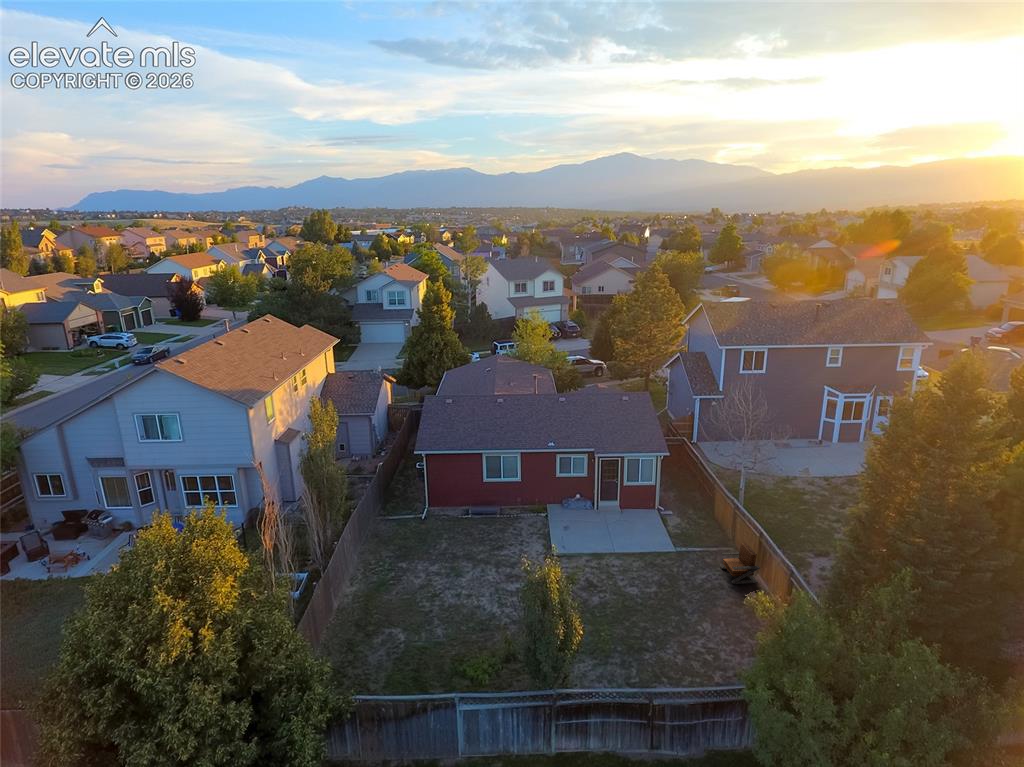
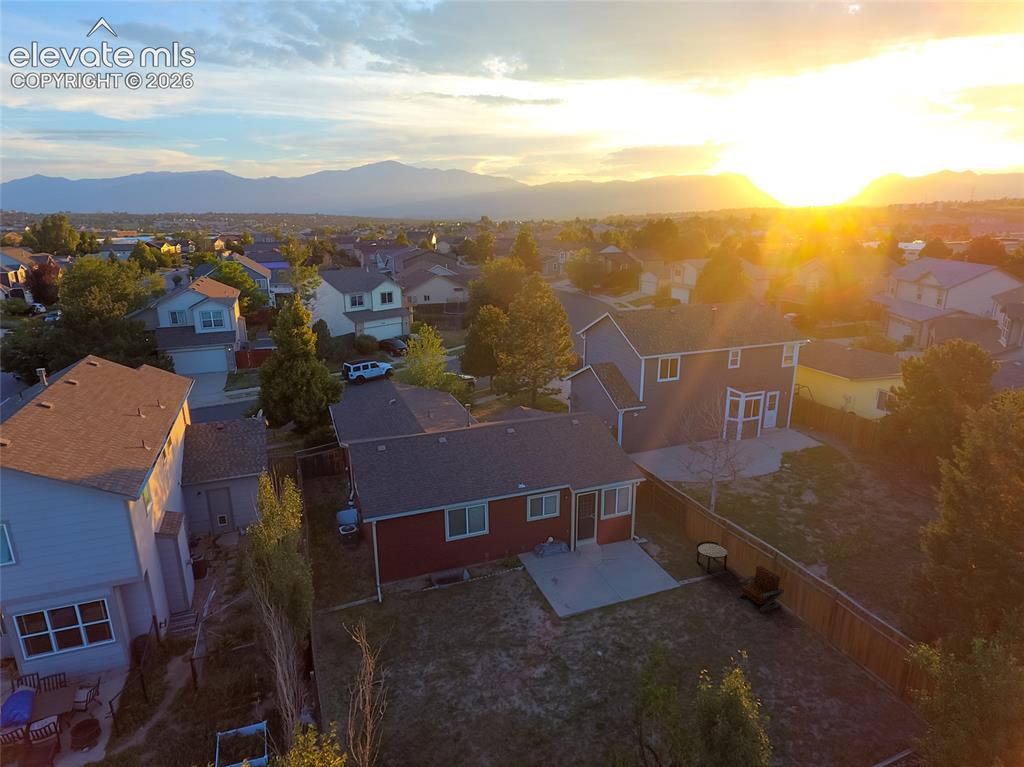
round table: none [701,518,732,546] -> present [696,541,729,572]

